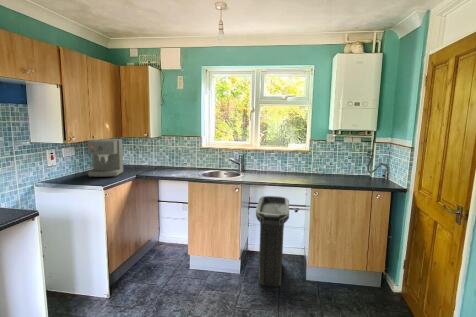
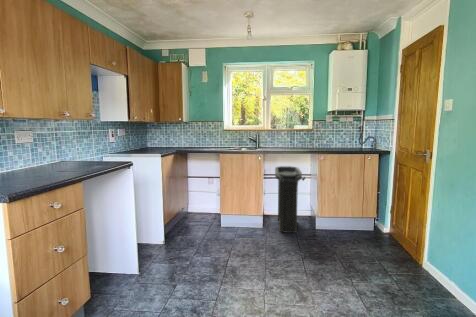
coffee maker: present [88,139,123,177] -> none [139,122,164,152]

